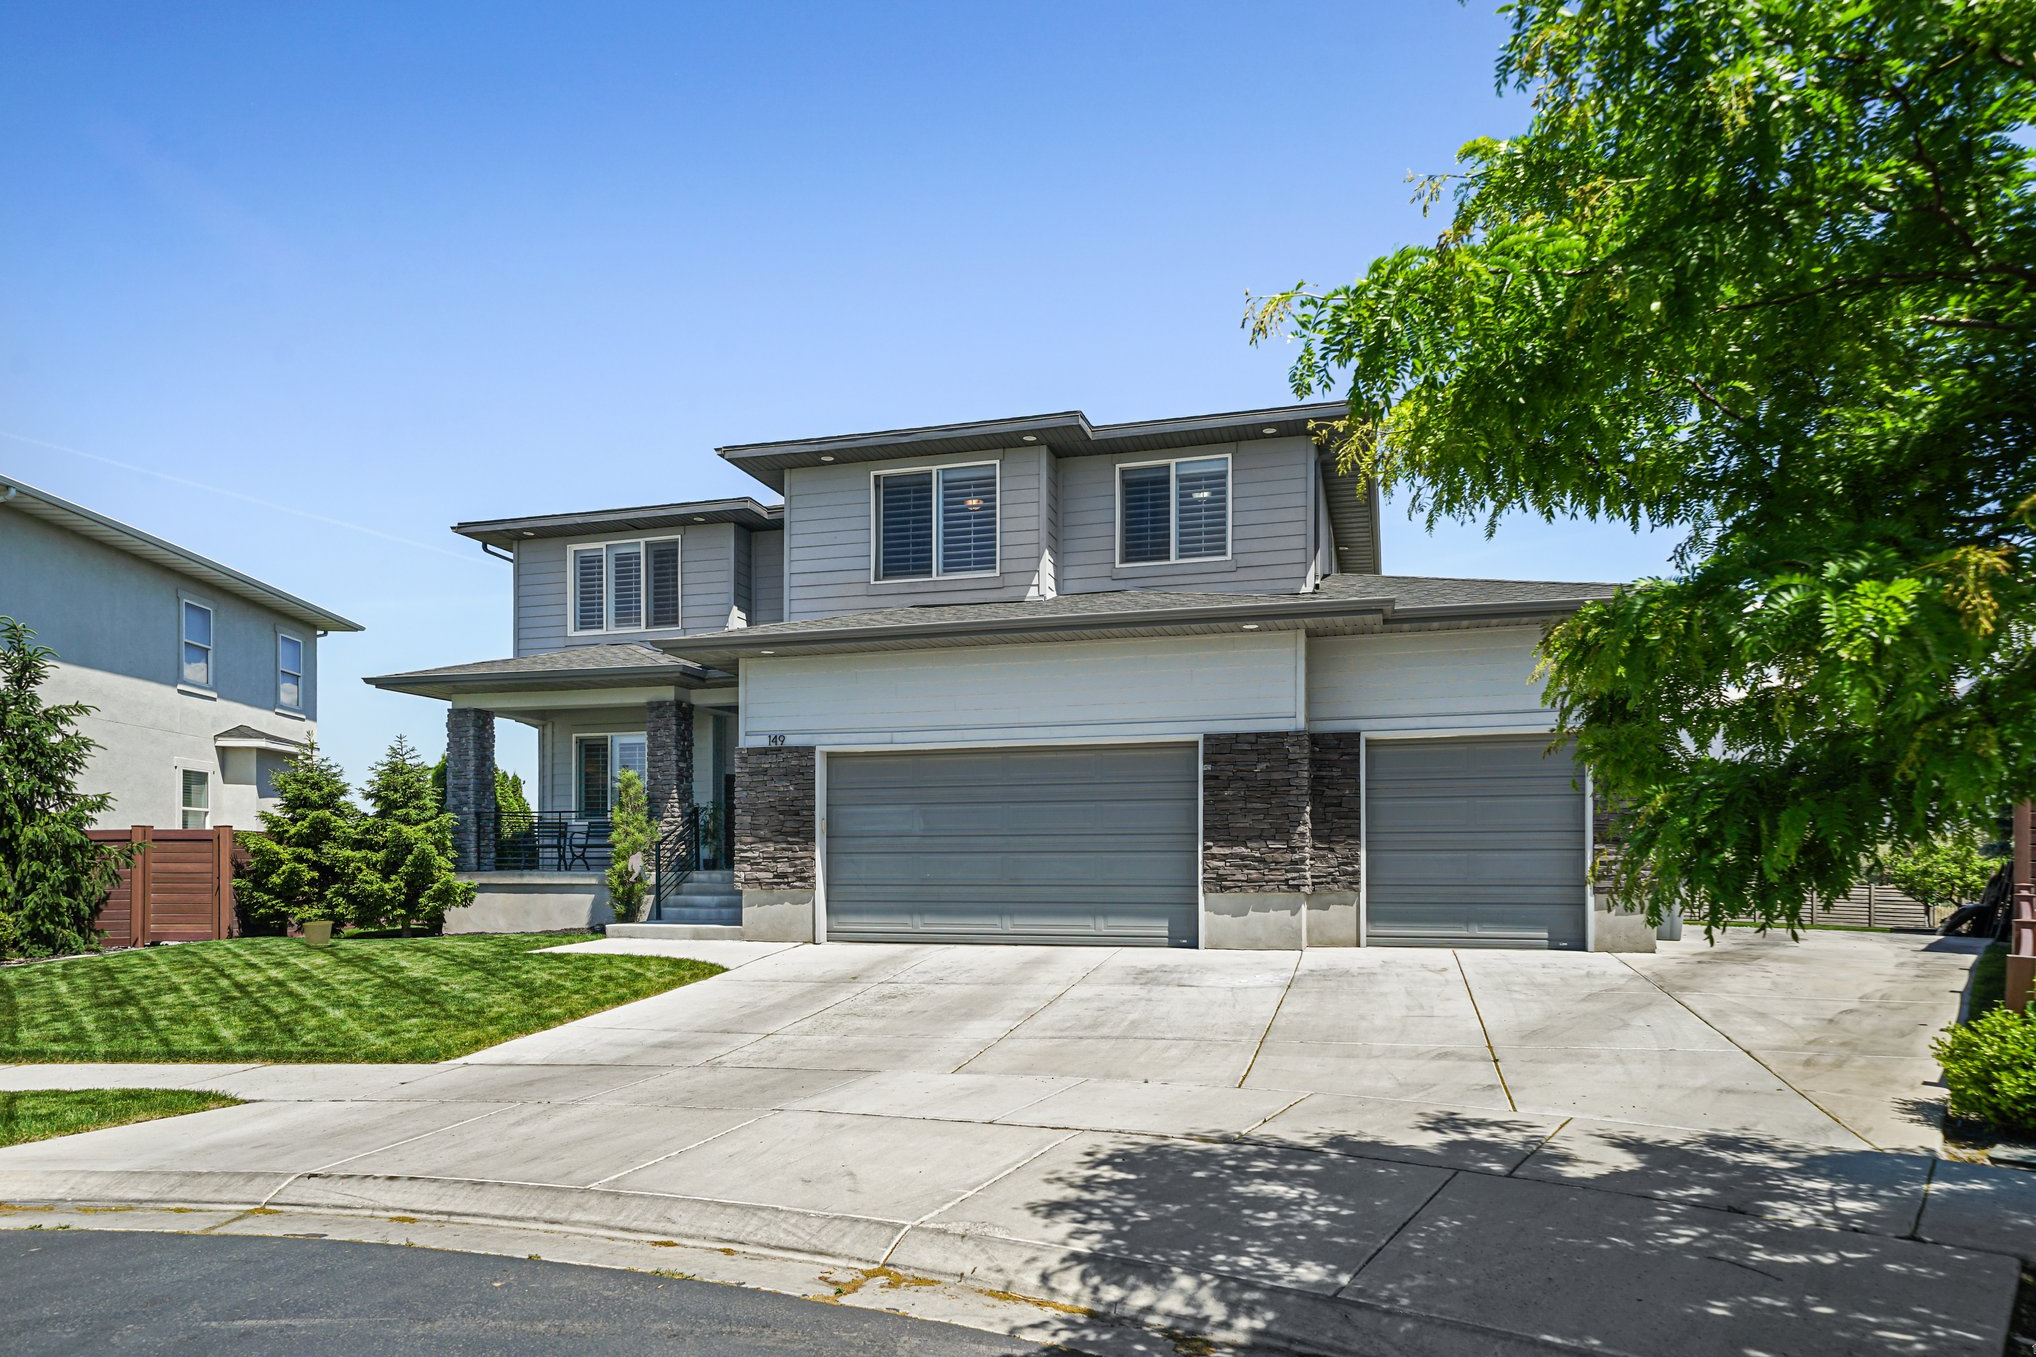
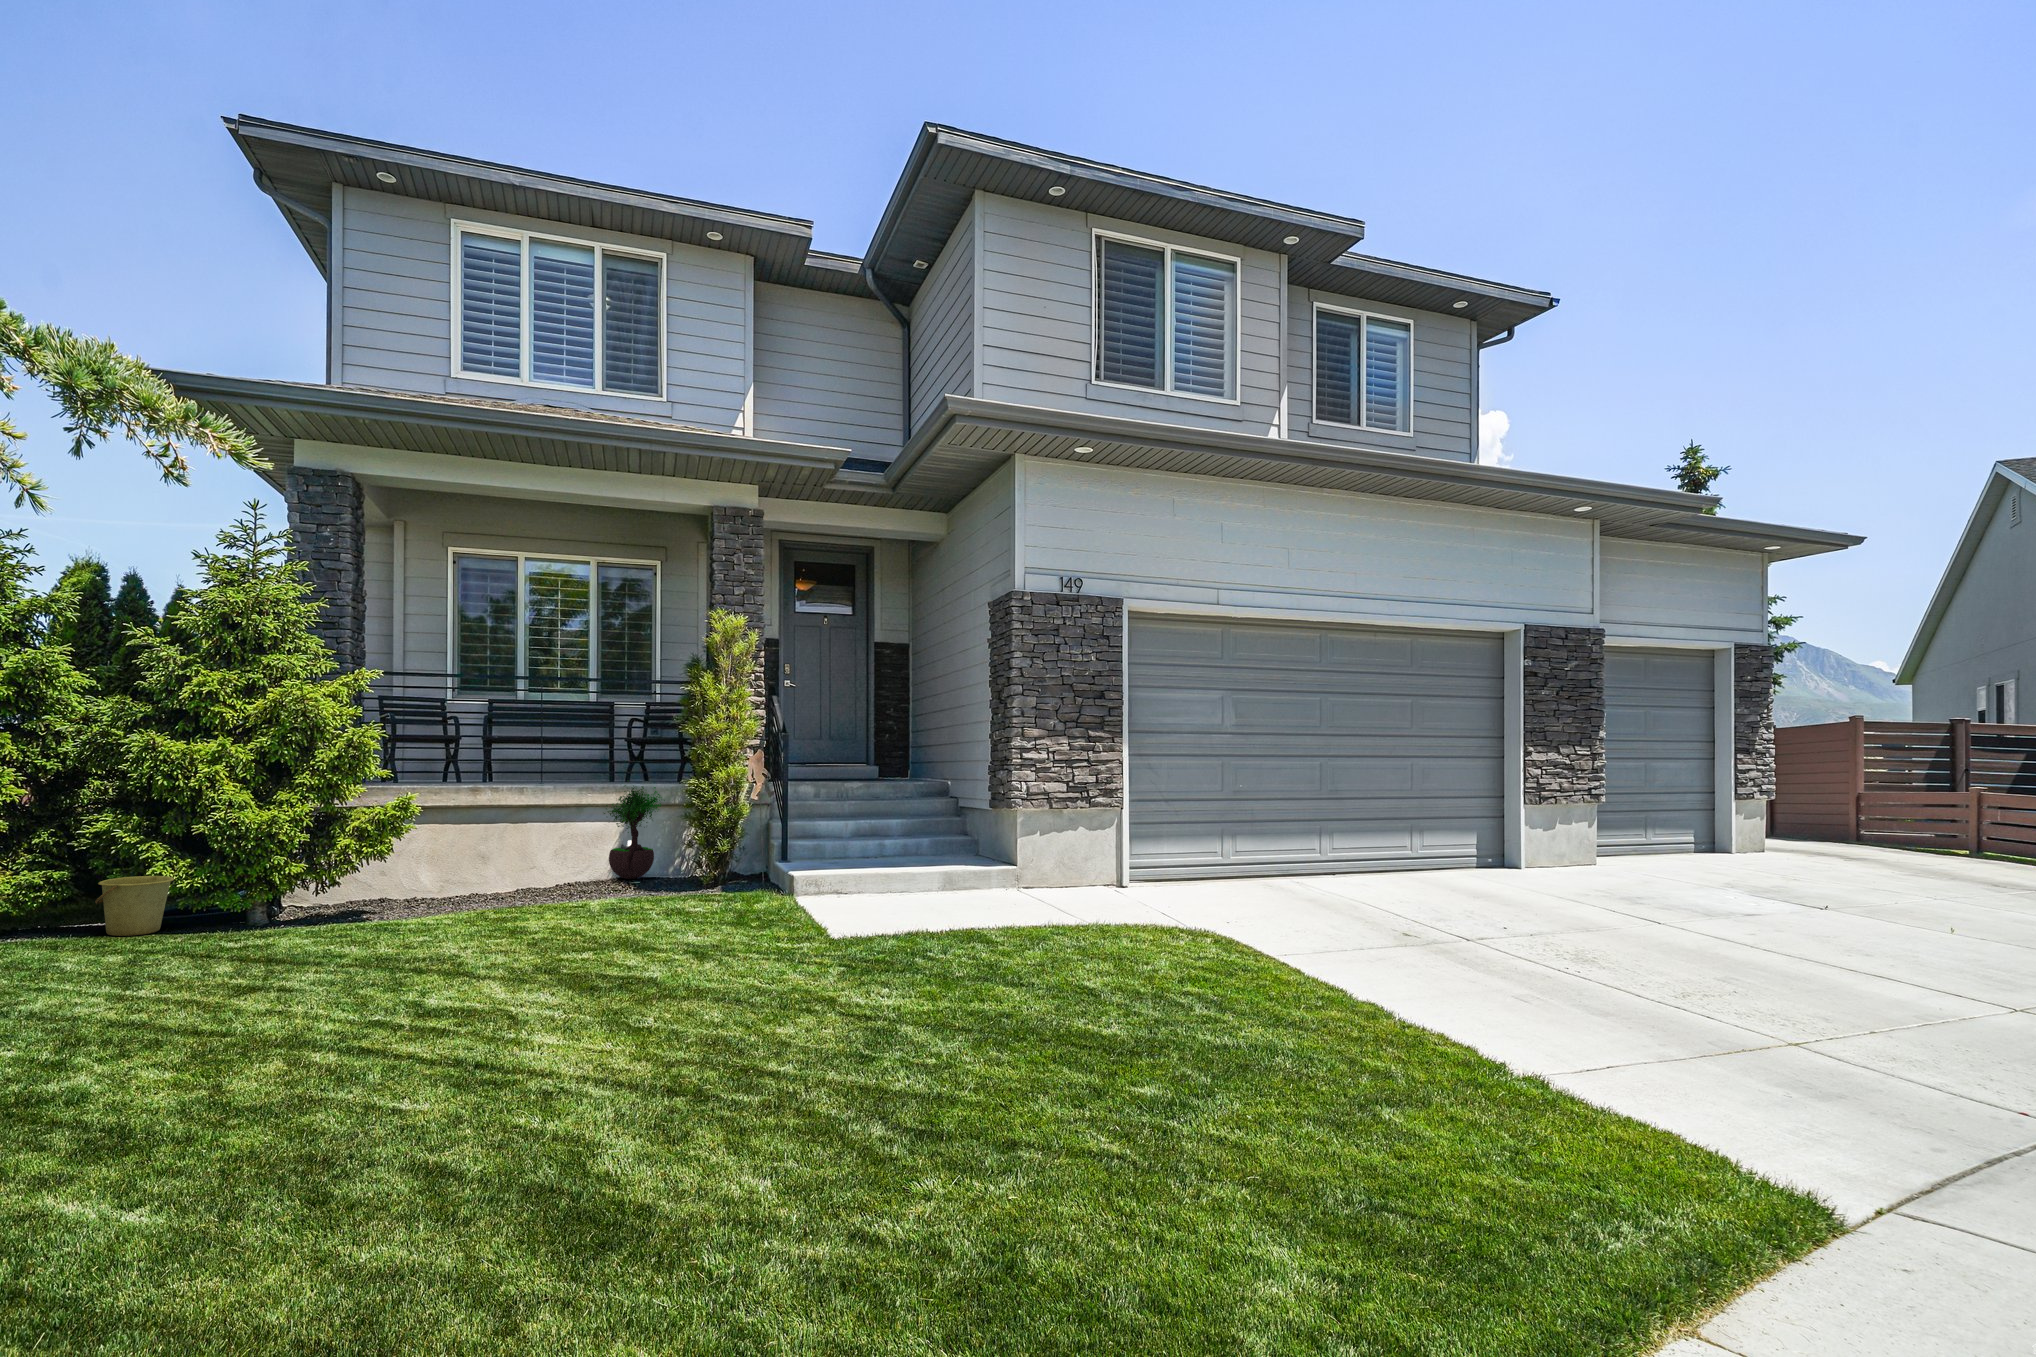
potted tree: none [558,871,598,933] -> present [604,786,665,879]

